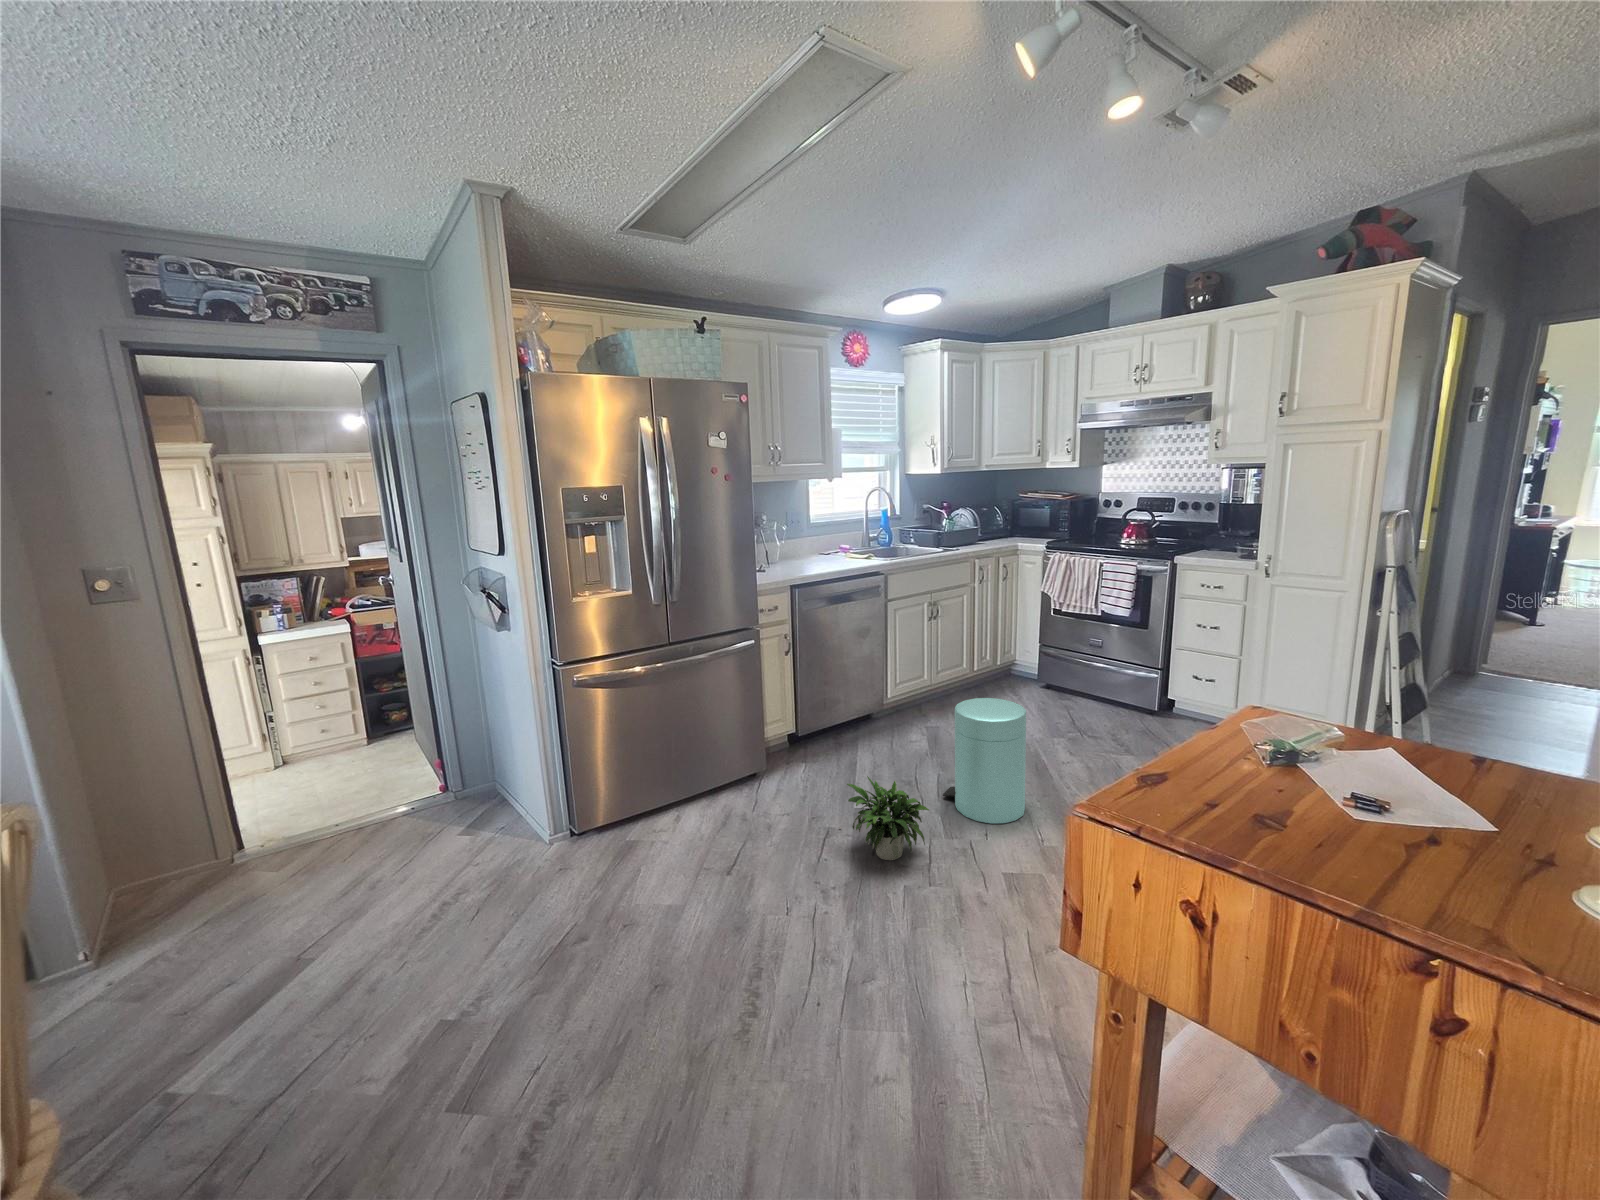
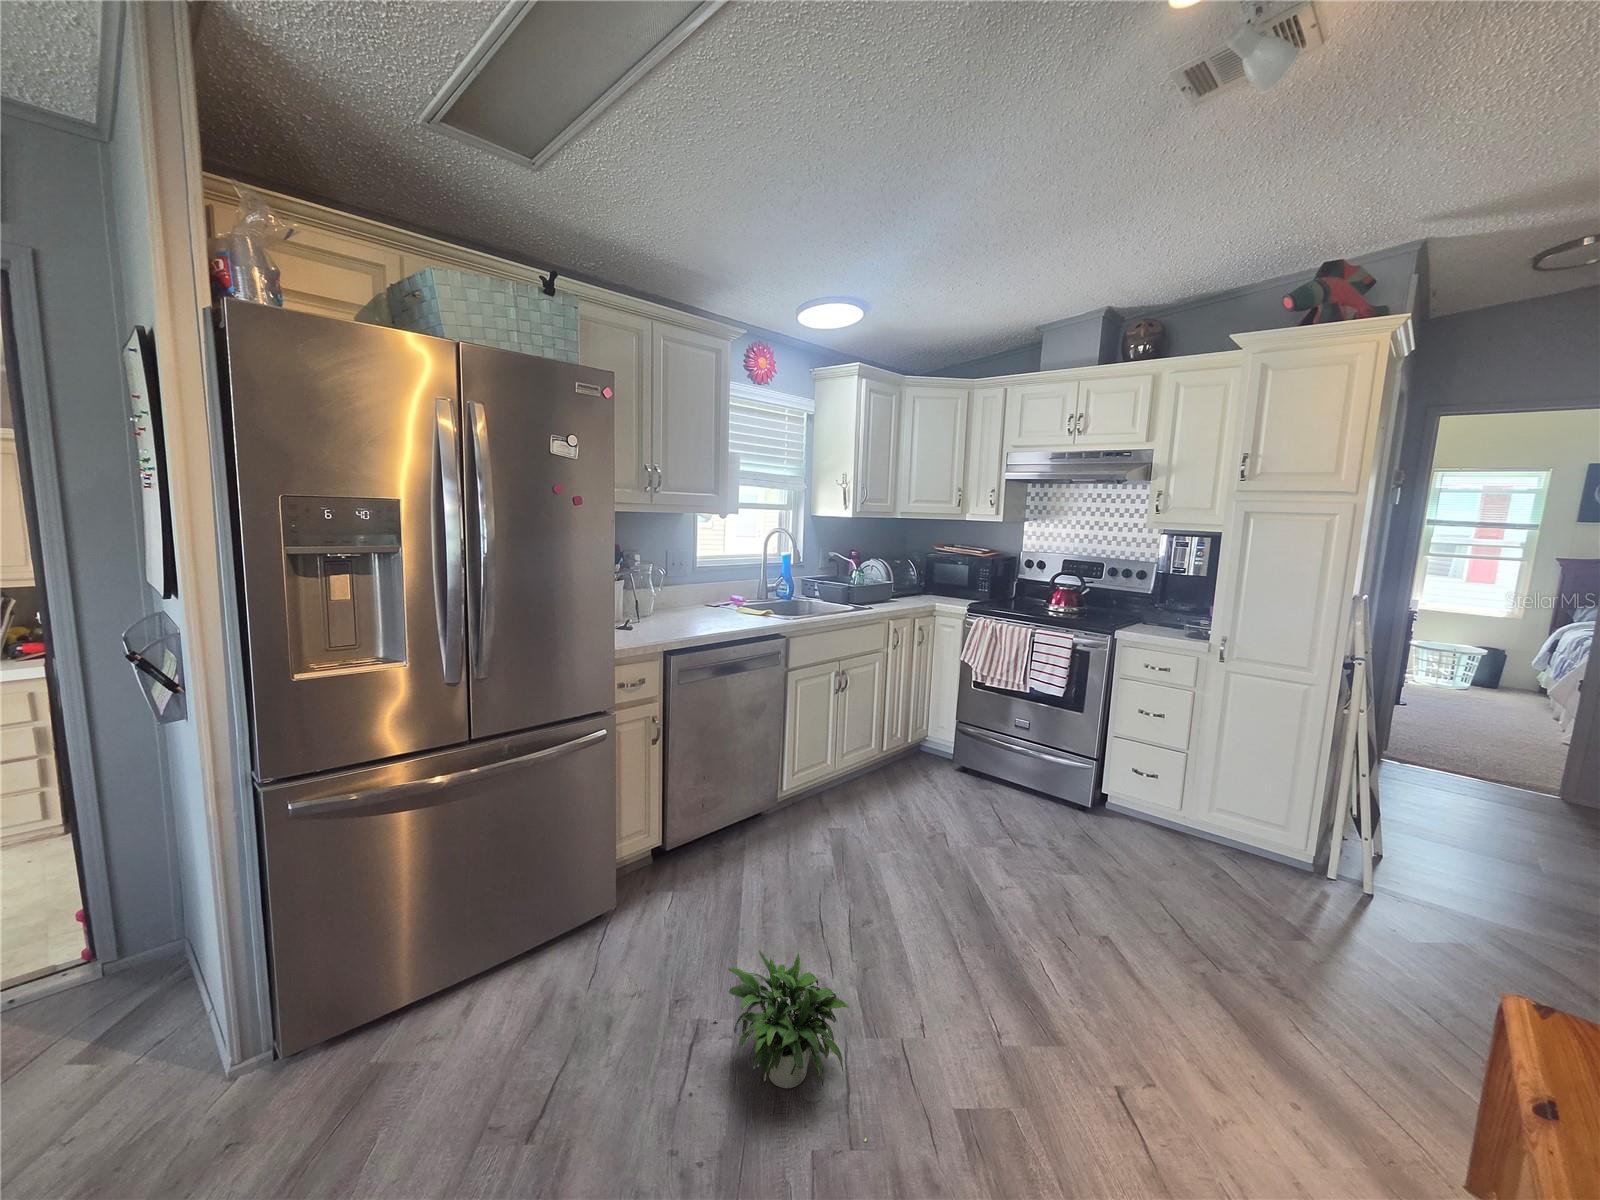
trash can: present [943,698,1026,823] -> none [857,816,974,1001]

